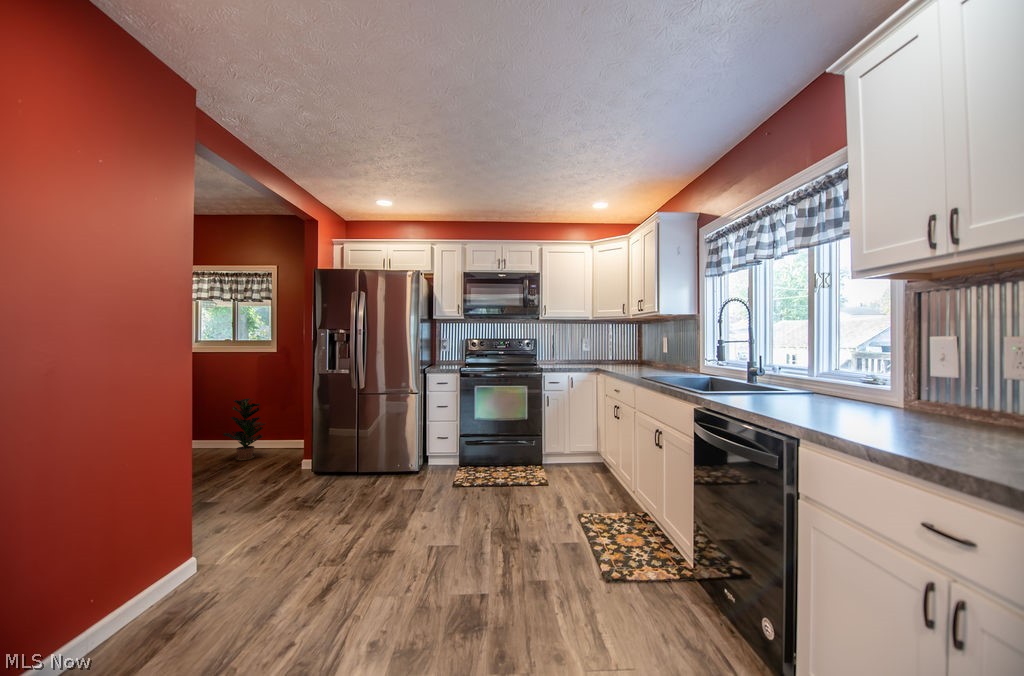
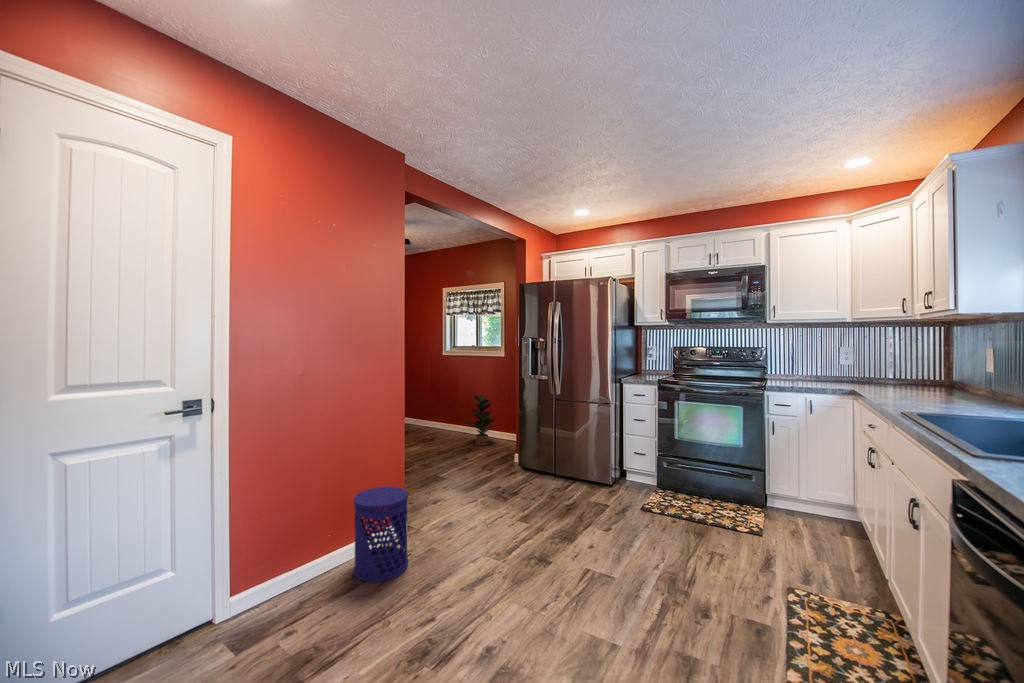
waste bin: none [123,512,217,649] -> present [354,487,408,582]

